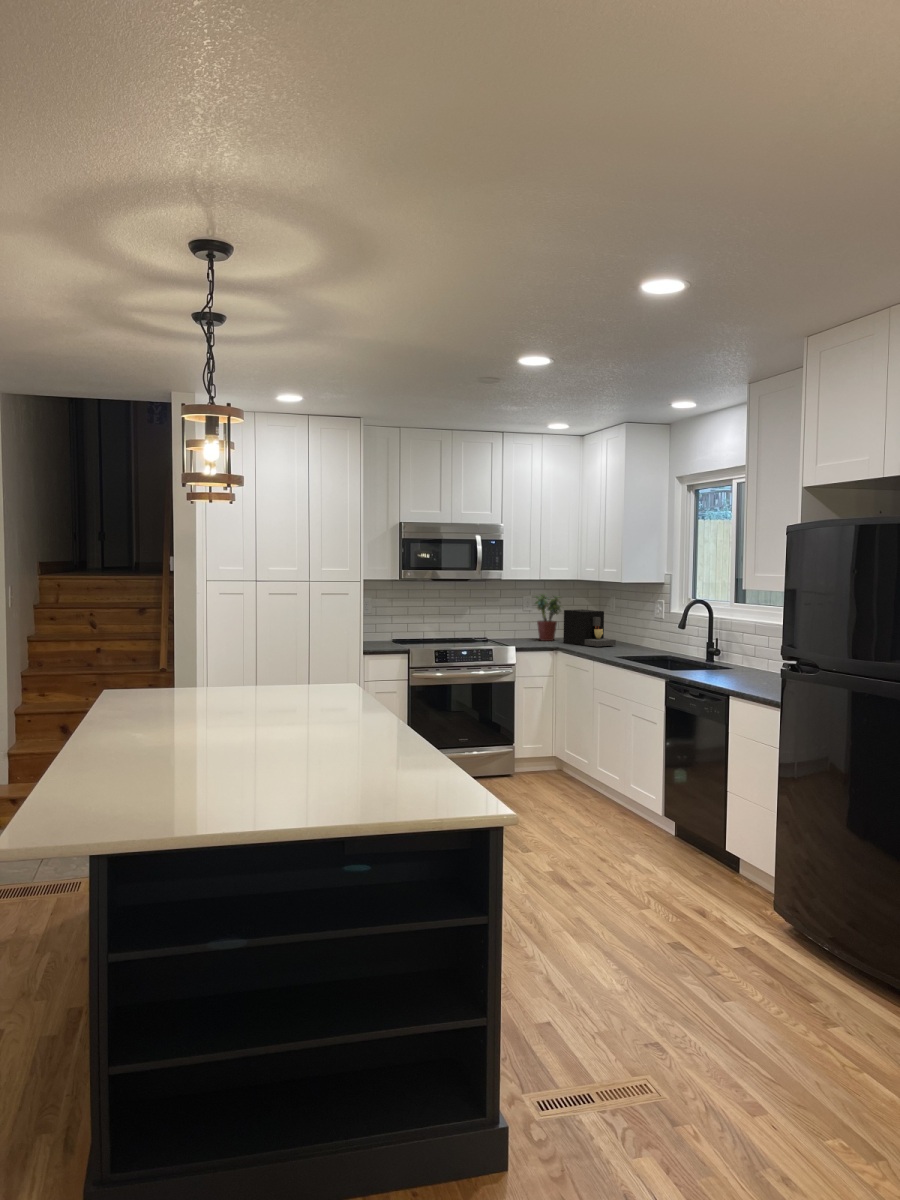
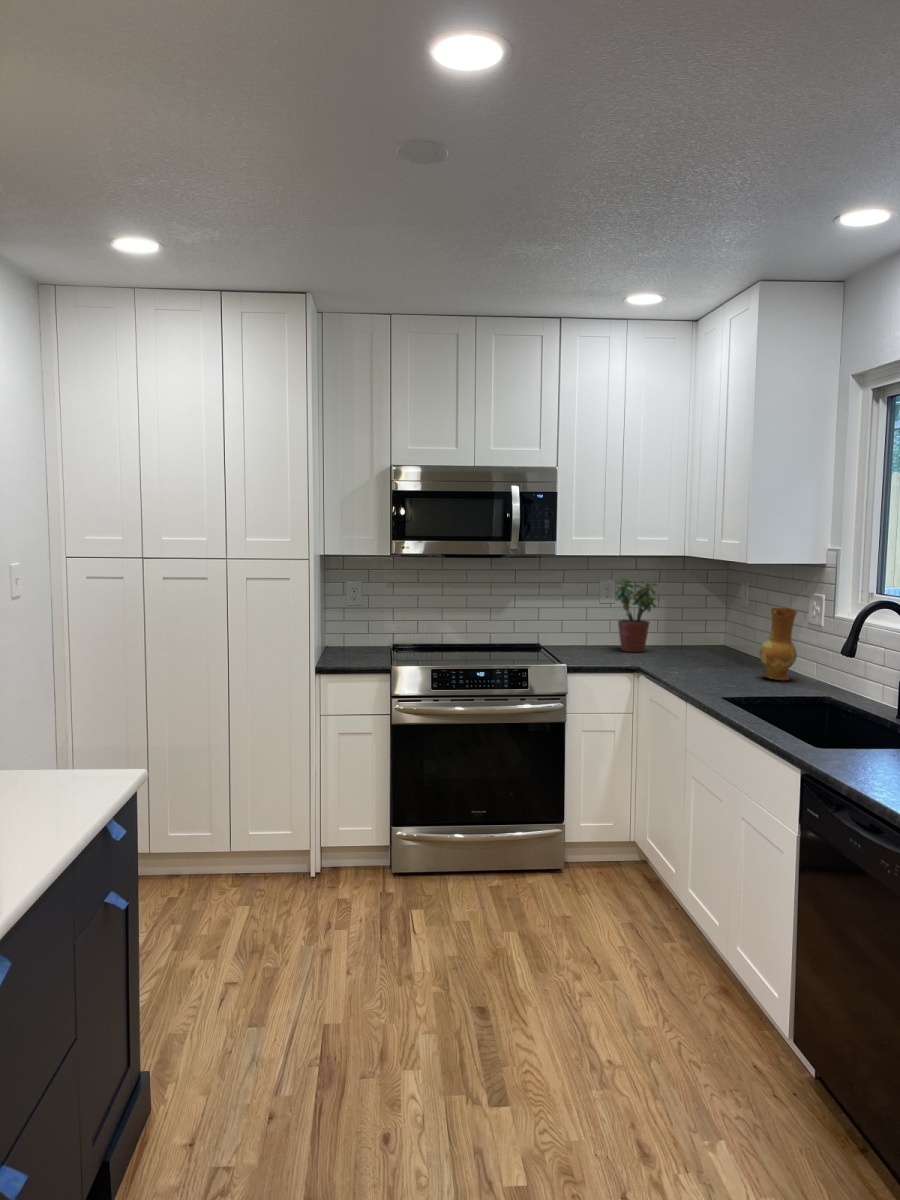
ceramic jug: none [629,608,650,650] -> present [759,608,797,681]
coffee maker: present [563,609,616,646] -> none [655,604,740,669]

